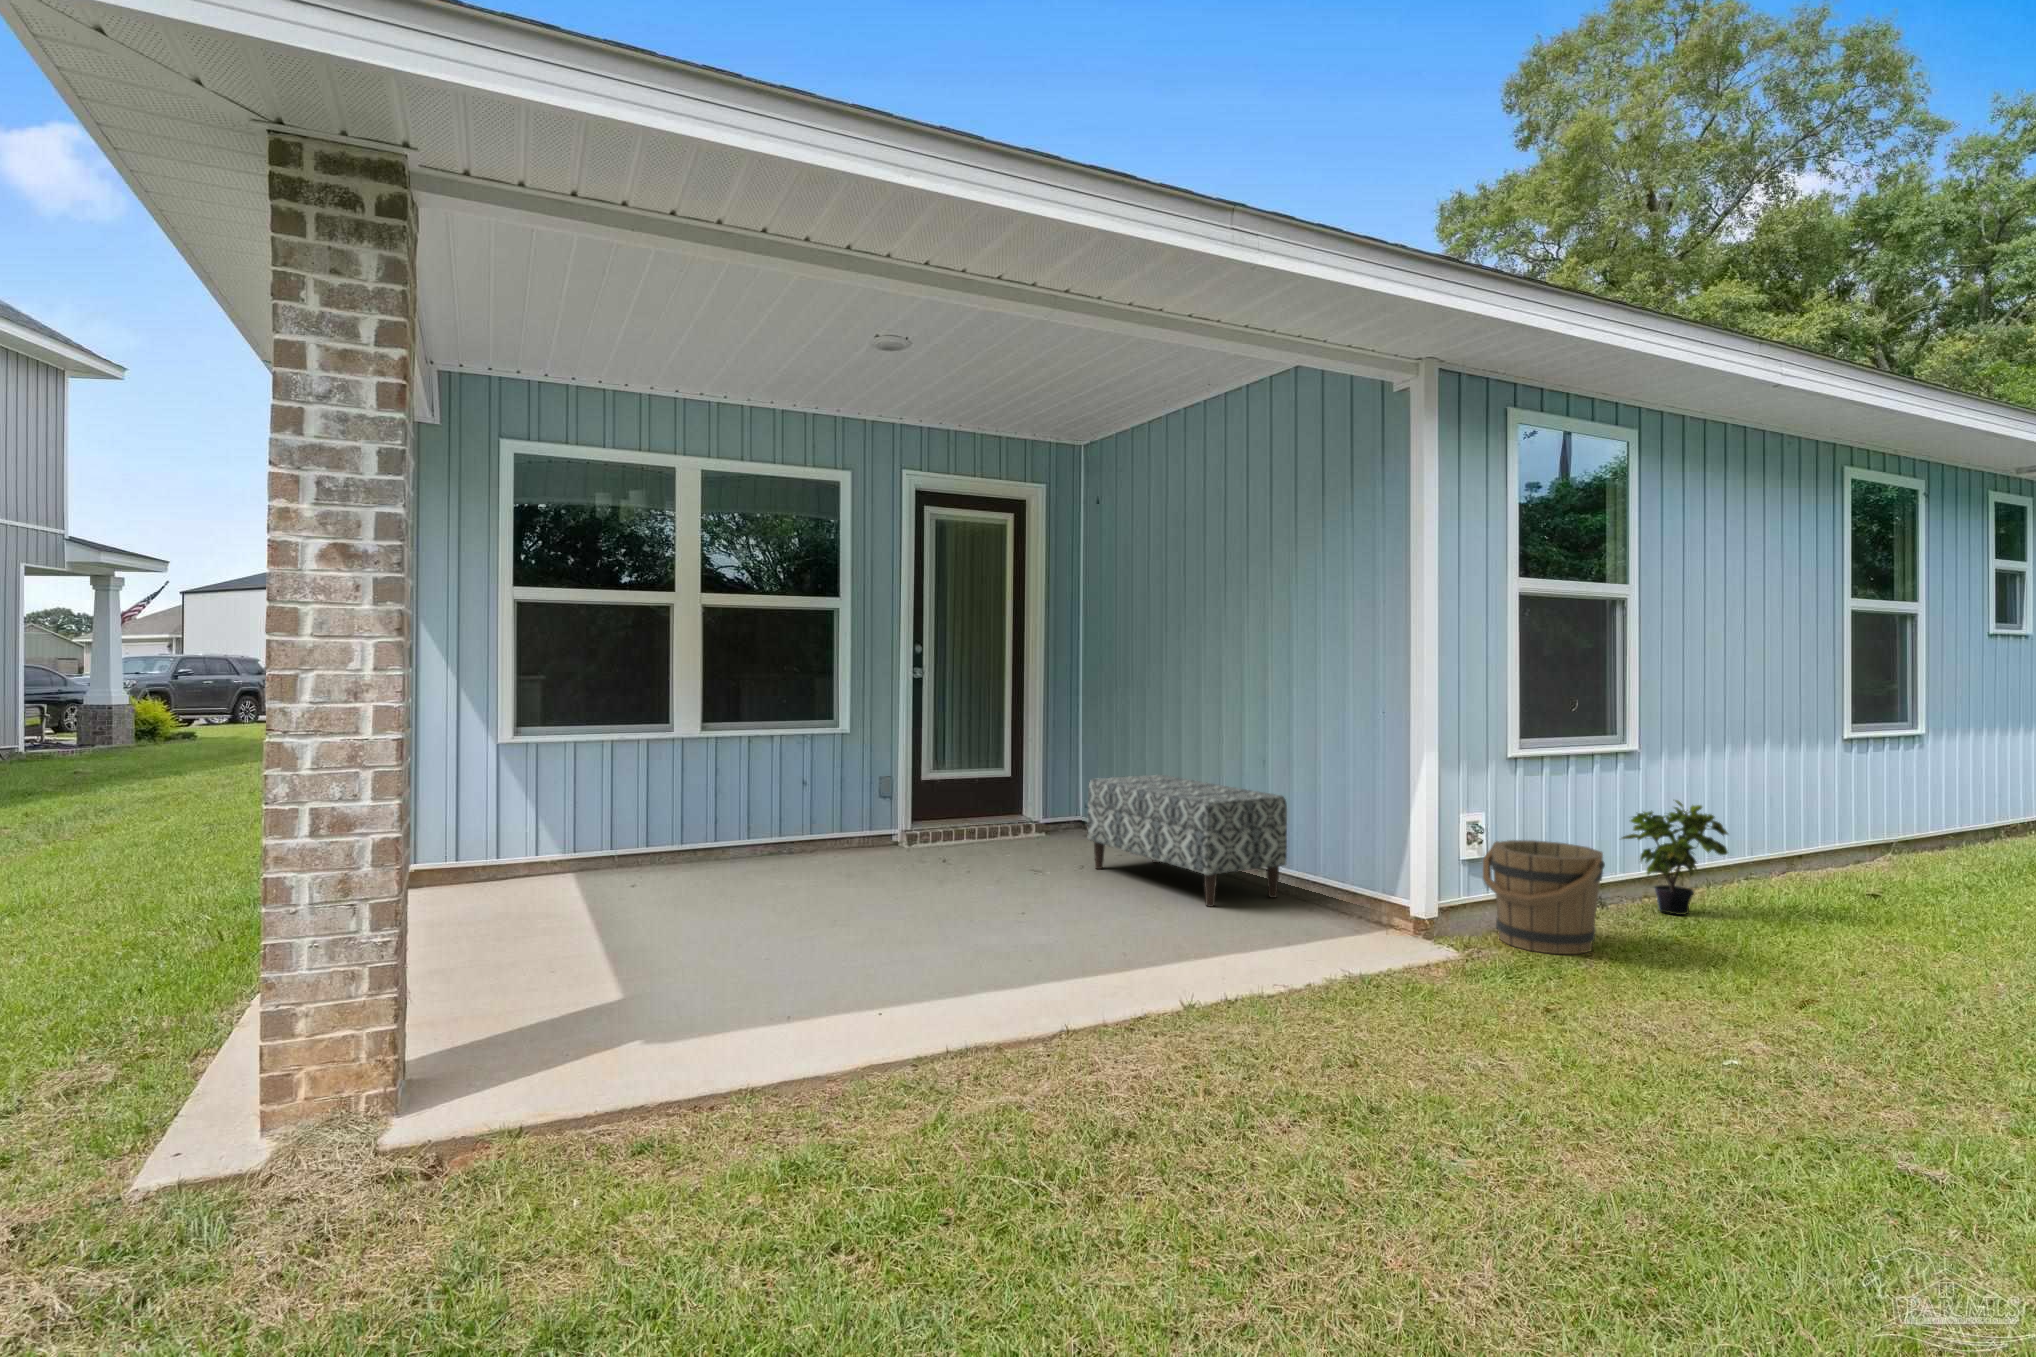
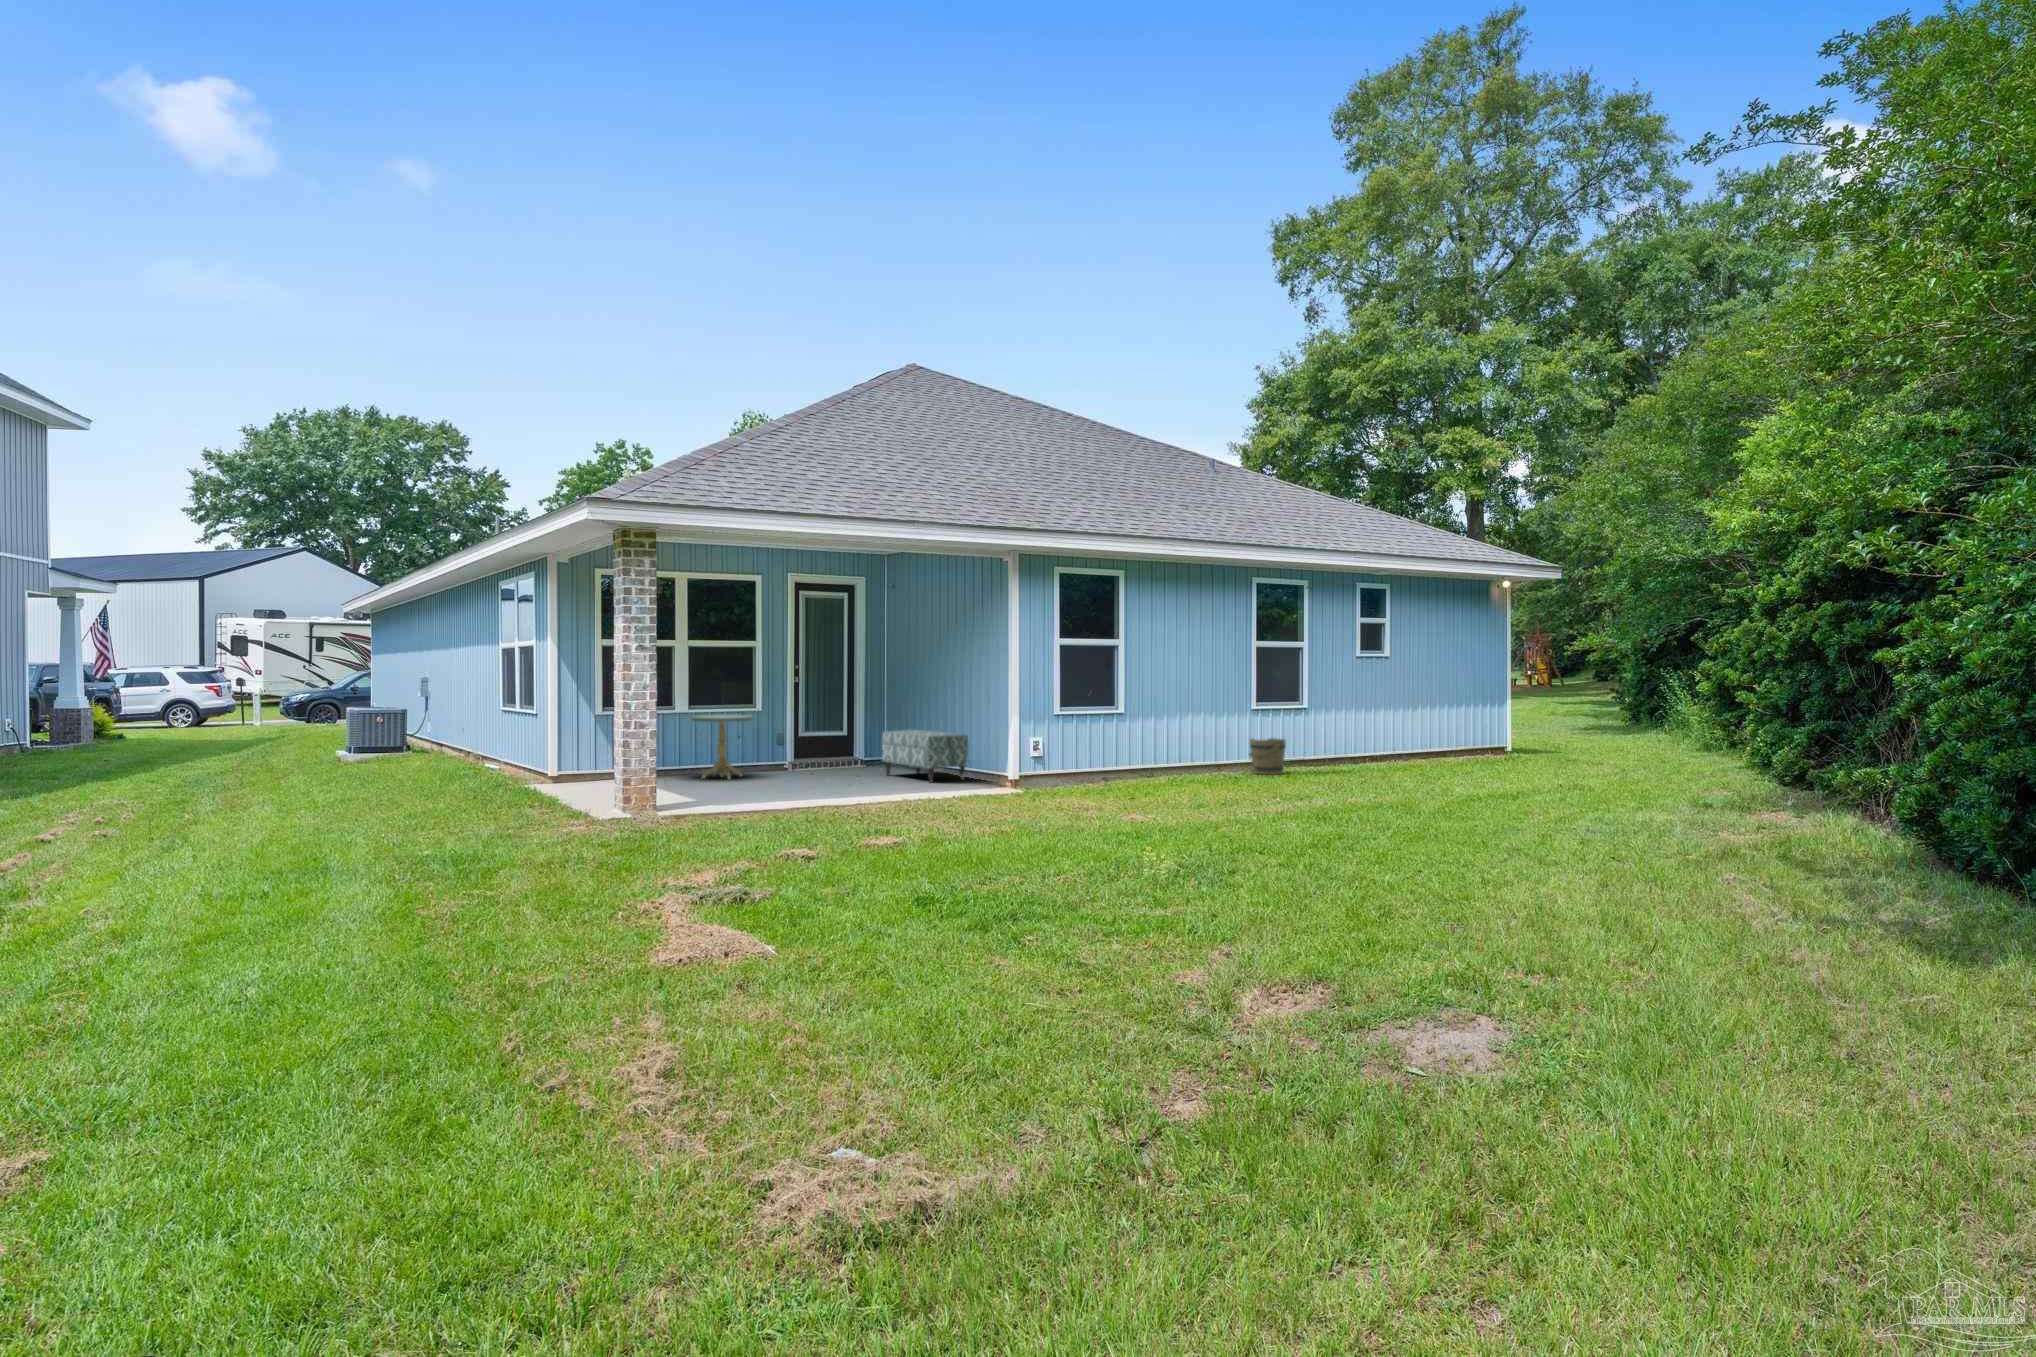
side table: none [702,741,829,880] -> present [692,715,752,779]
potted plant: present [1622,800,1728,915] -> none [1111,733,1151,782]
bucket: present [1483,840,1605,954] -> present [1249,738,1286,775]

